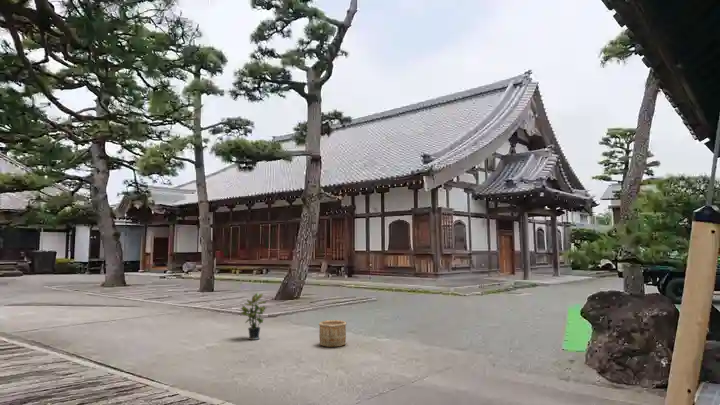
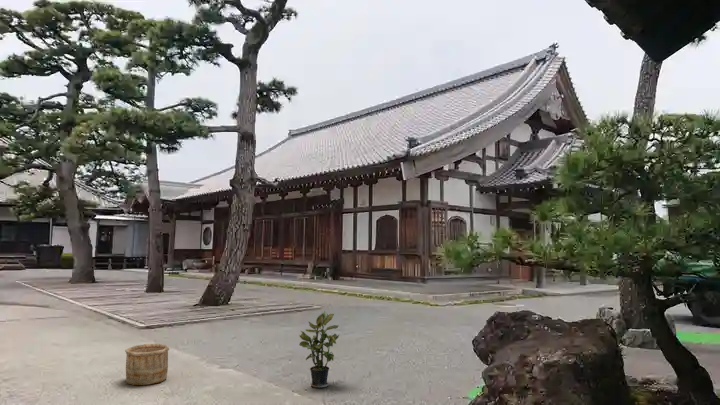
potted plant: present [241,293,266,340] -> present [299,311,339,388]

